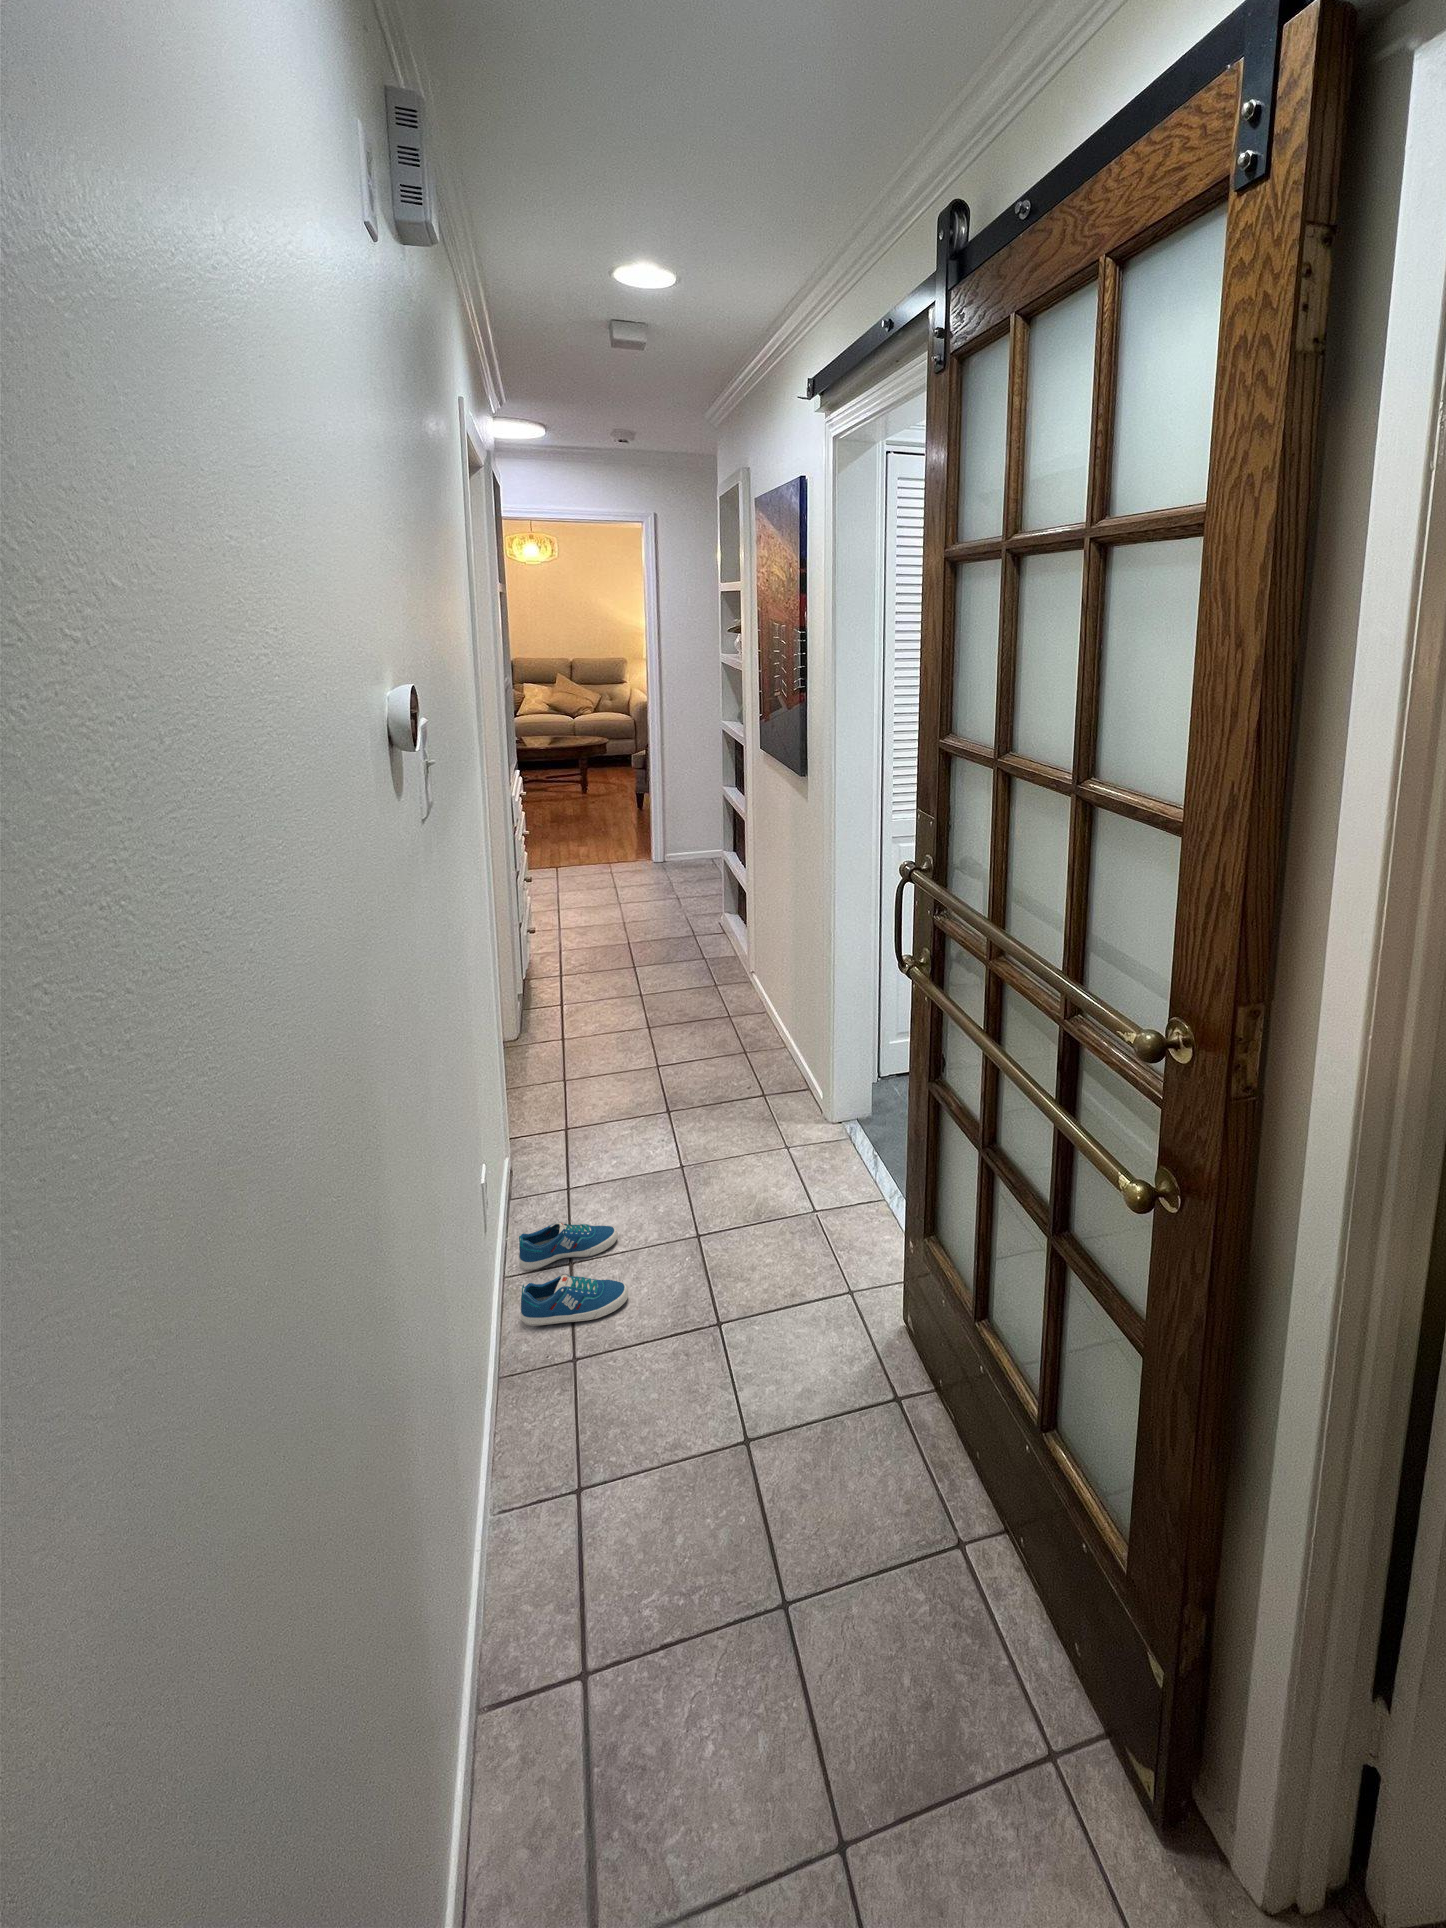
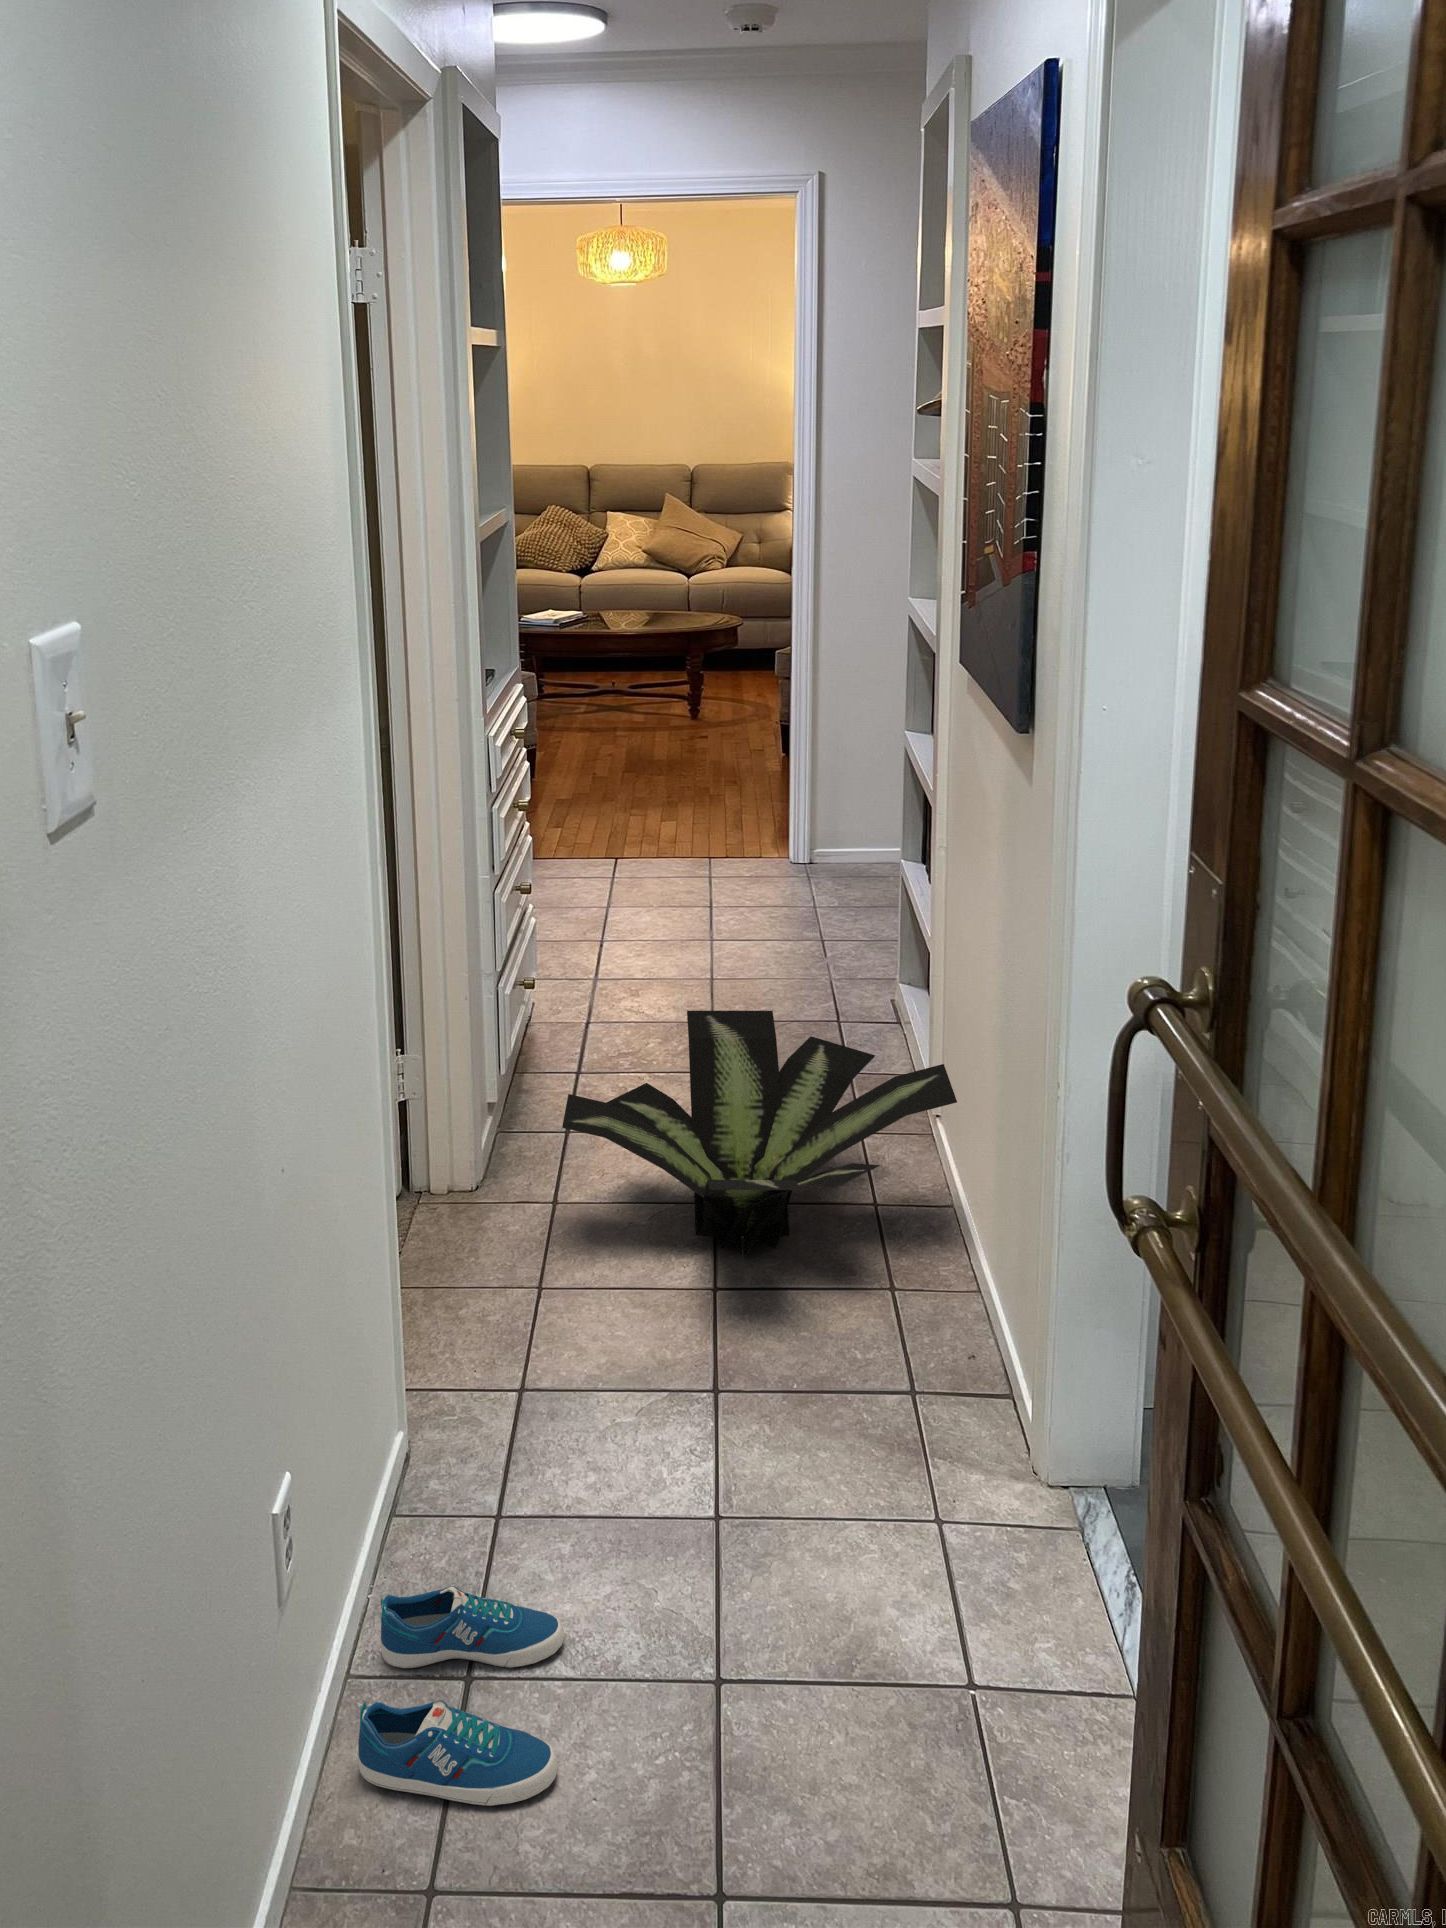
potted plant: none [571,927,770,1050] -> present [562,1011,957,1259]

